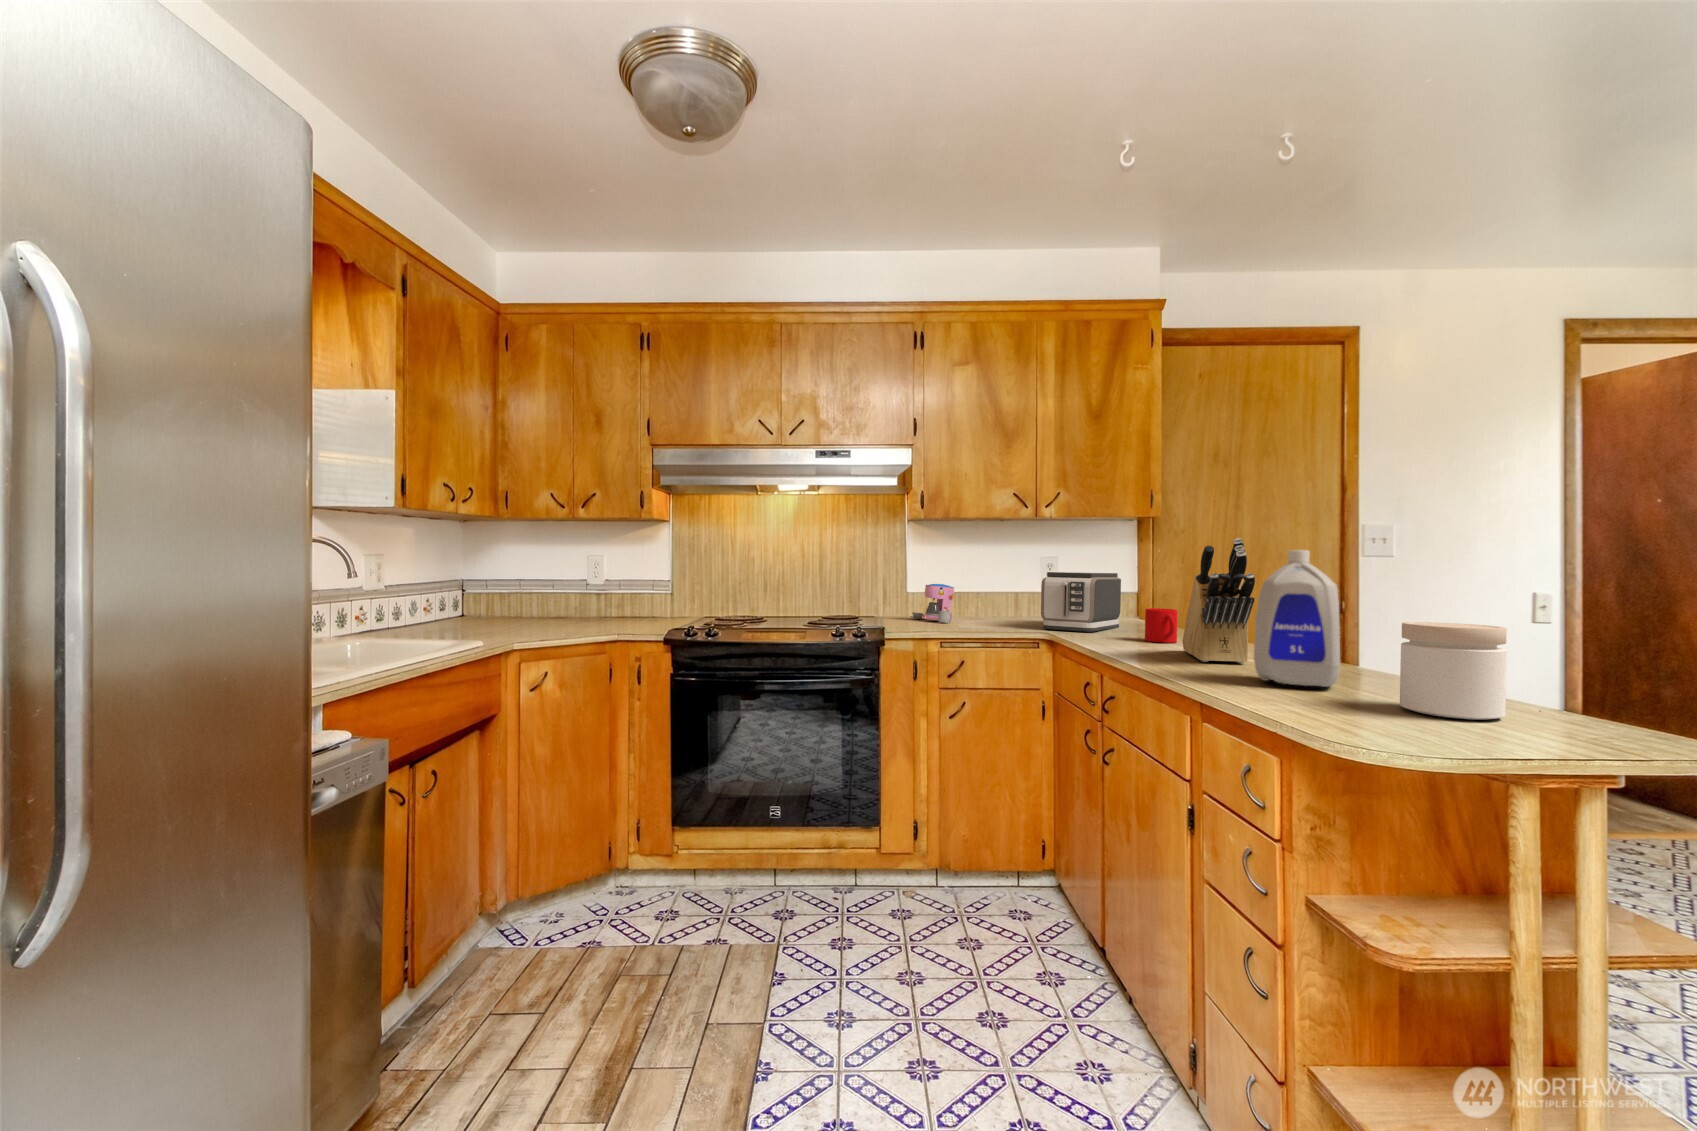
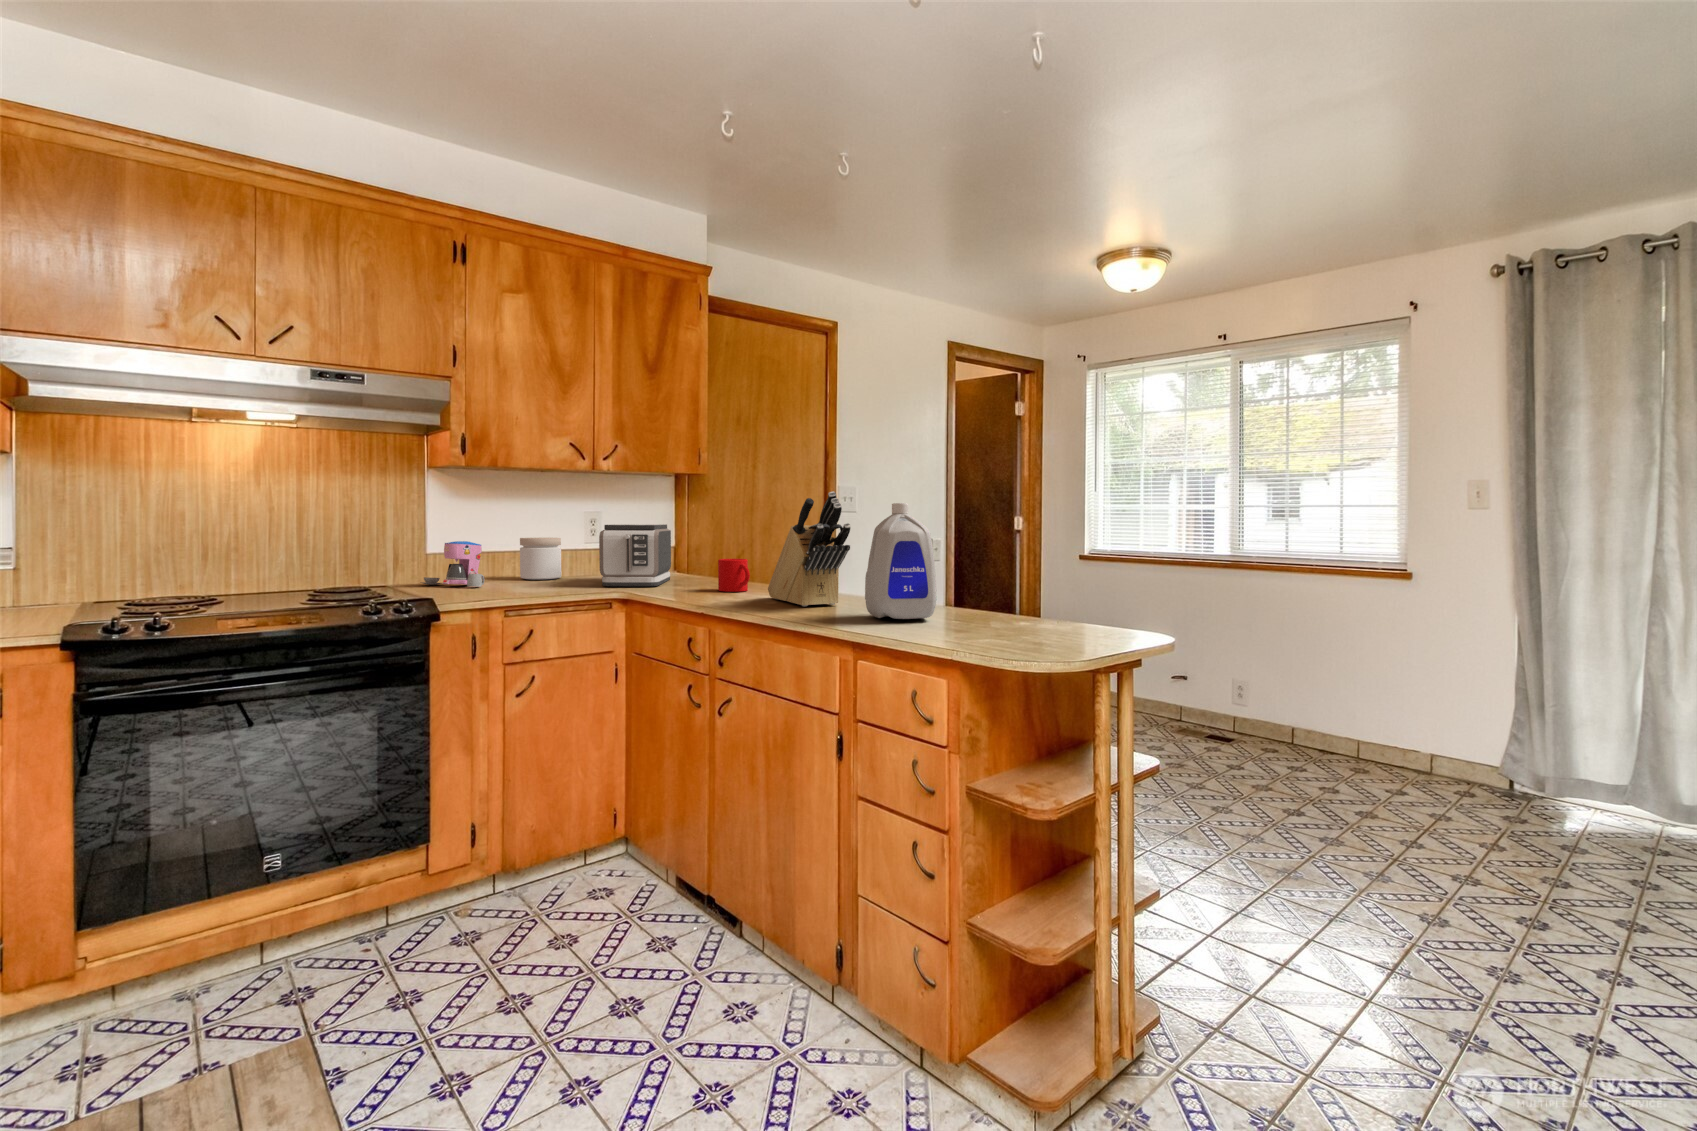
jar: present [1400,622,1507,720] -> present [520,537,561,580]

